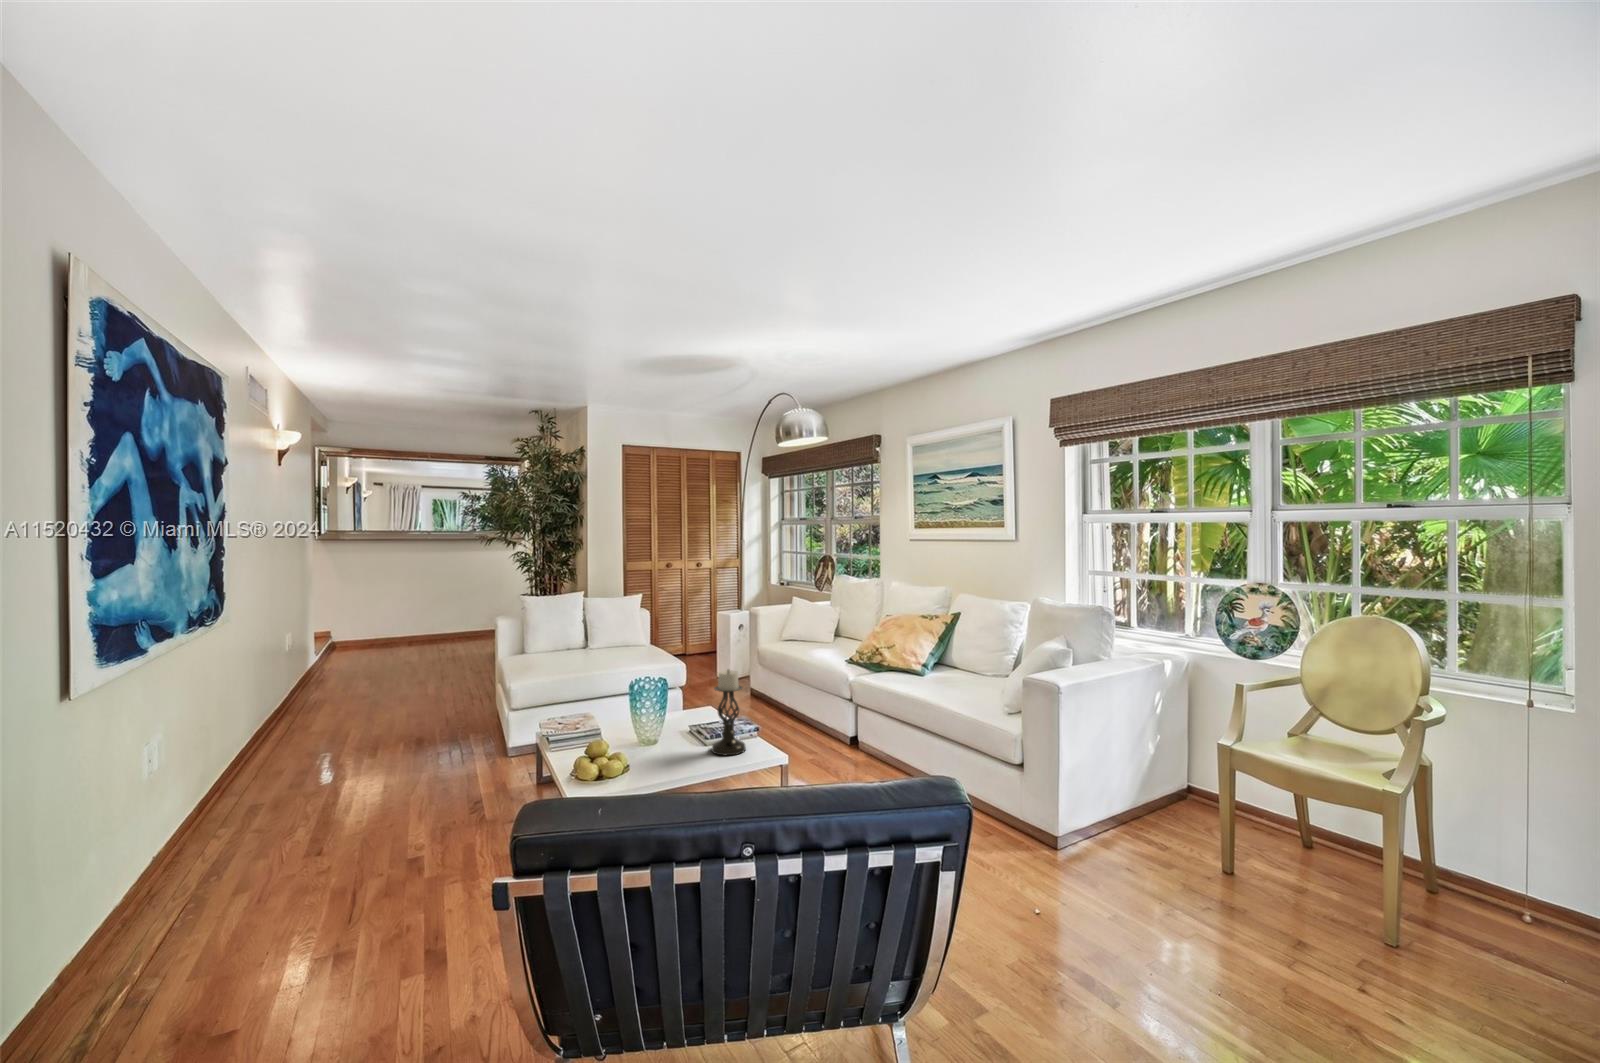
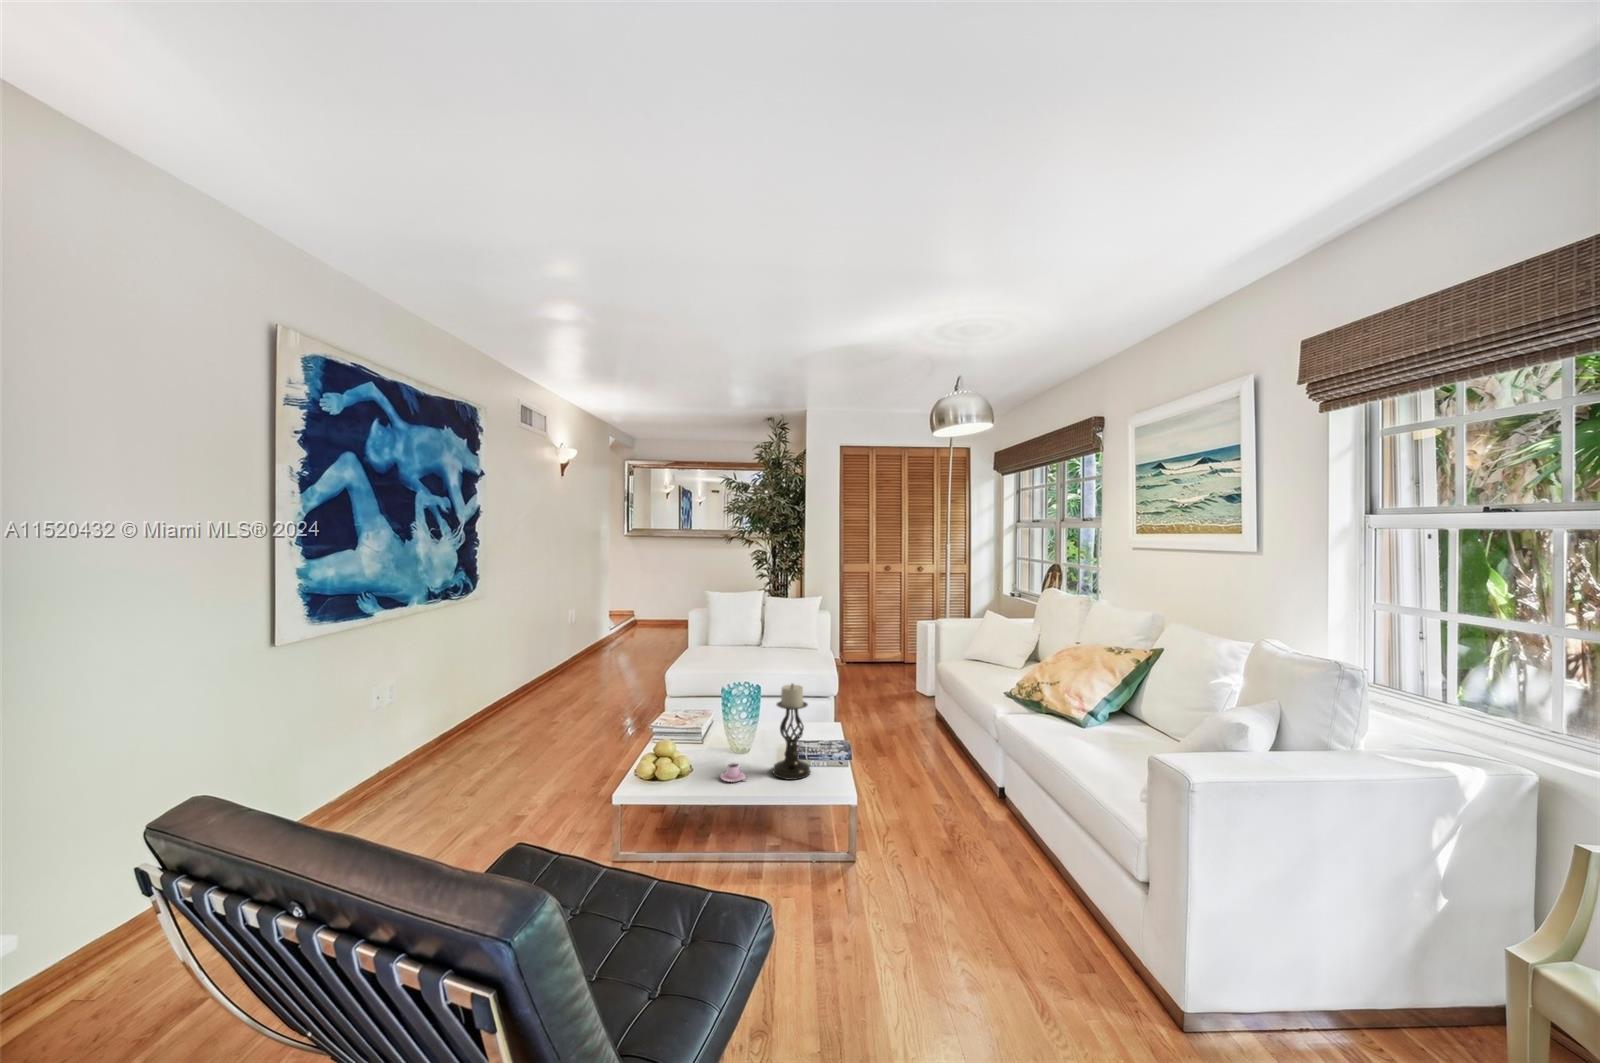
teacup: none [671,734,699,766] -> present [720,763,746,782]

